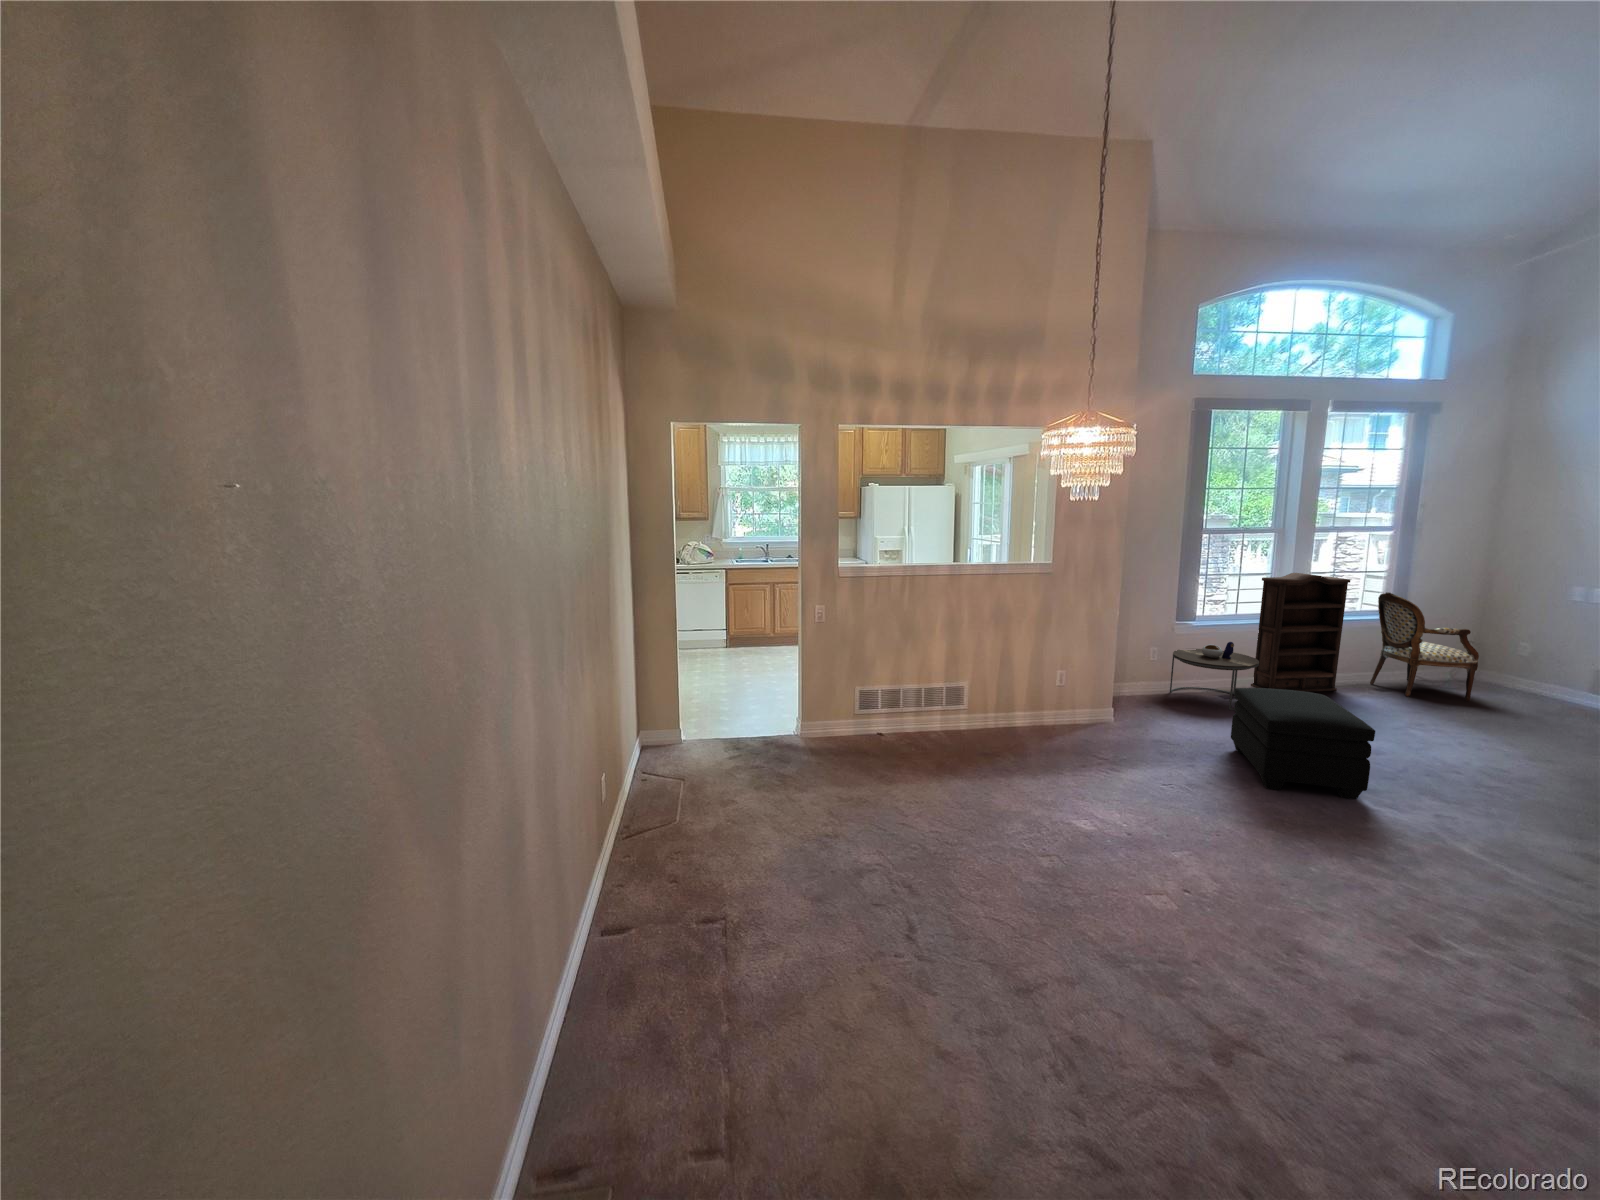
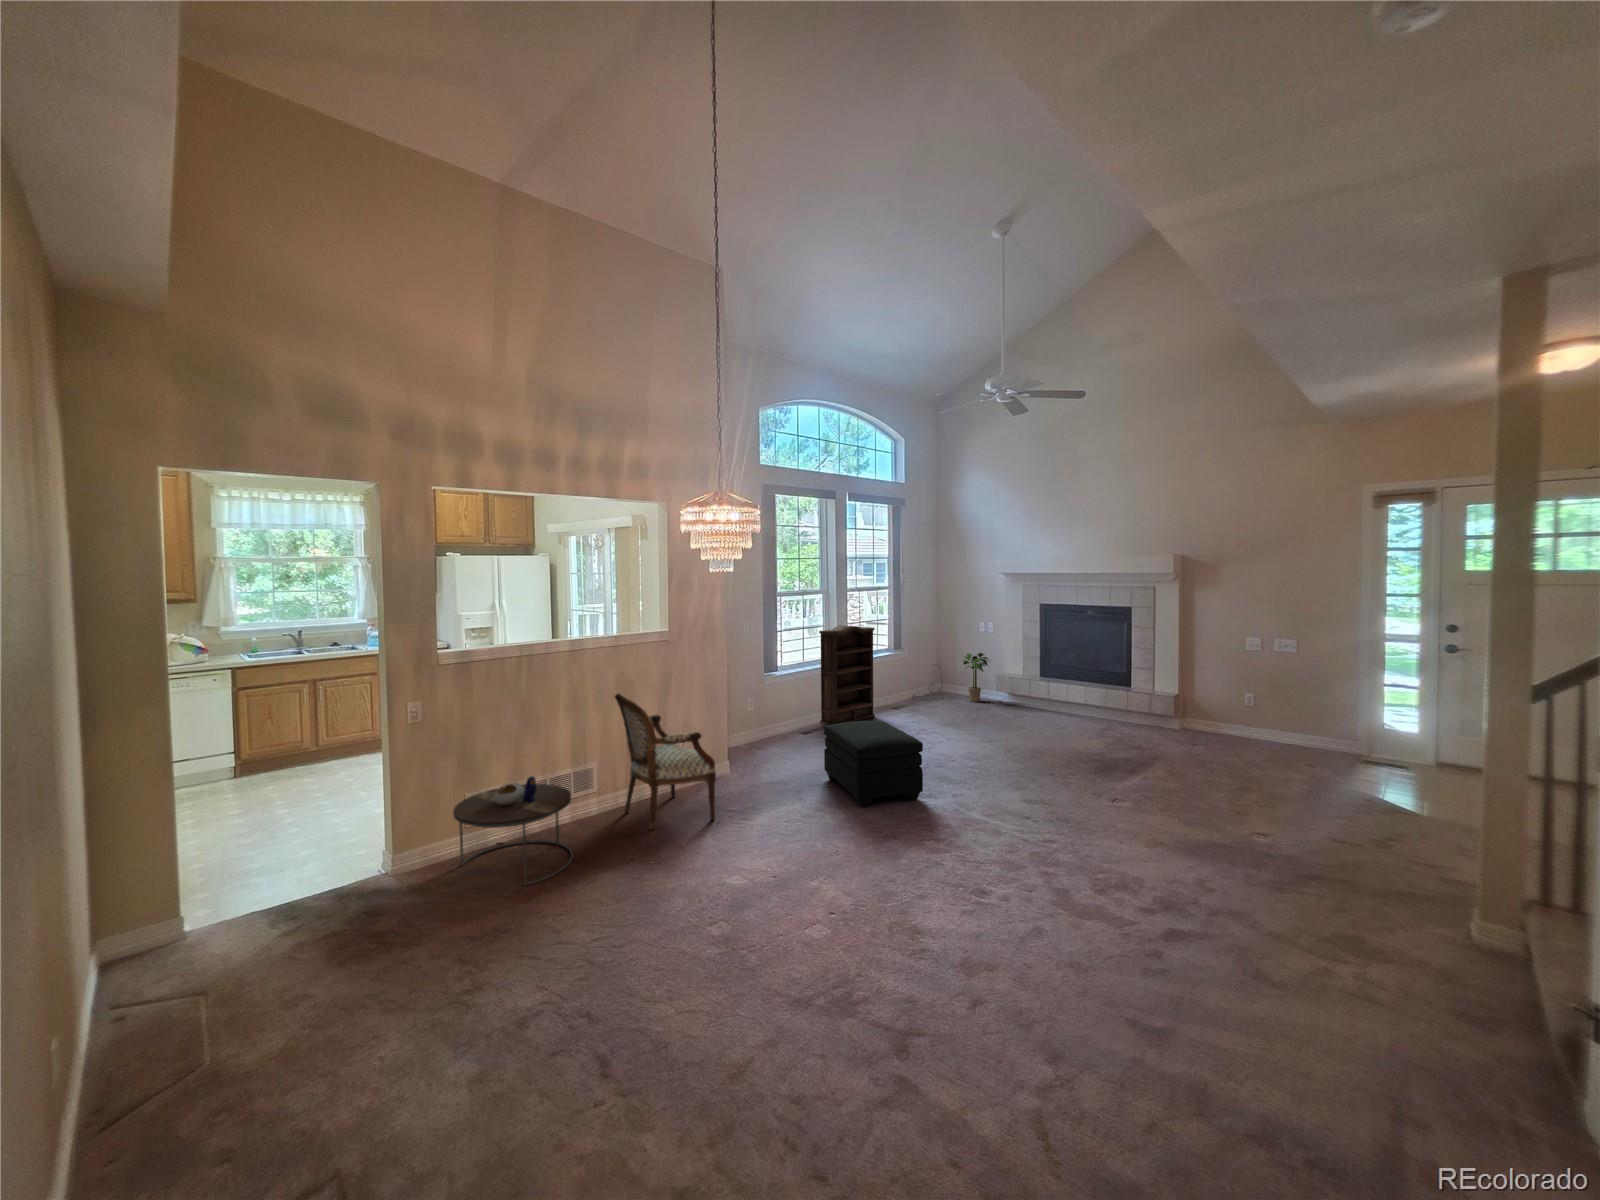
armchair: present [1370,592,1479,701] -> present [615,693,716,830]
potted plant: none [1508,628,1573,698] -> present [963,653,989,702]
side table: present [1170,642,1259,710] -> present [453,776,573,885]

